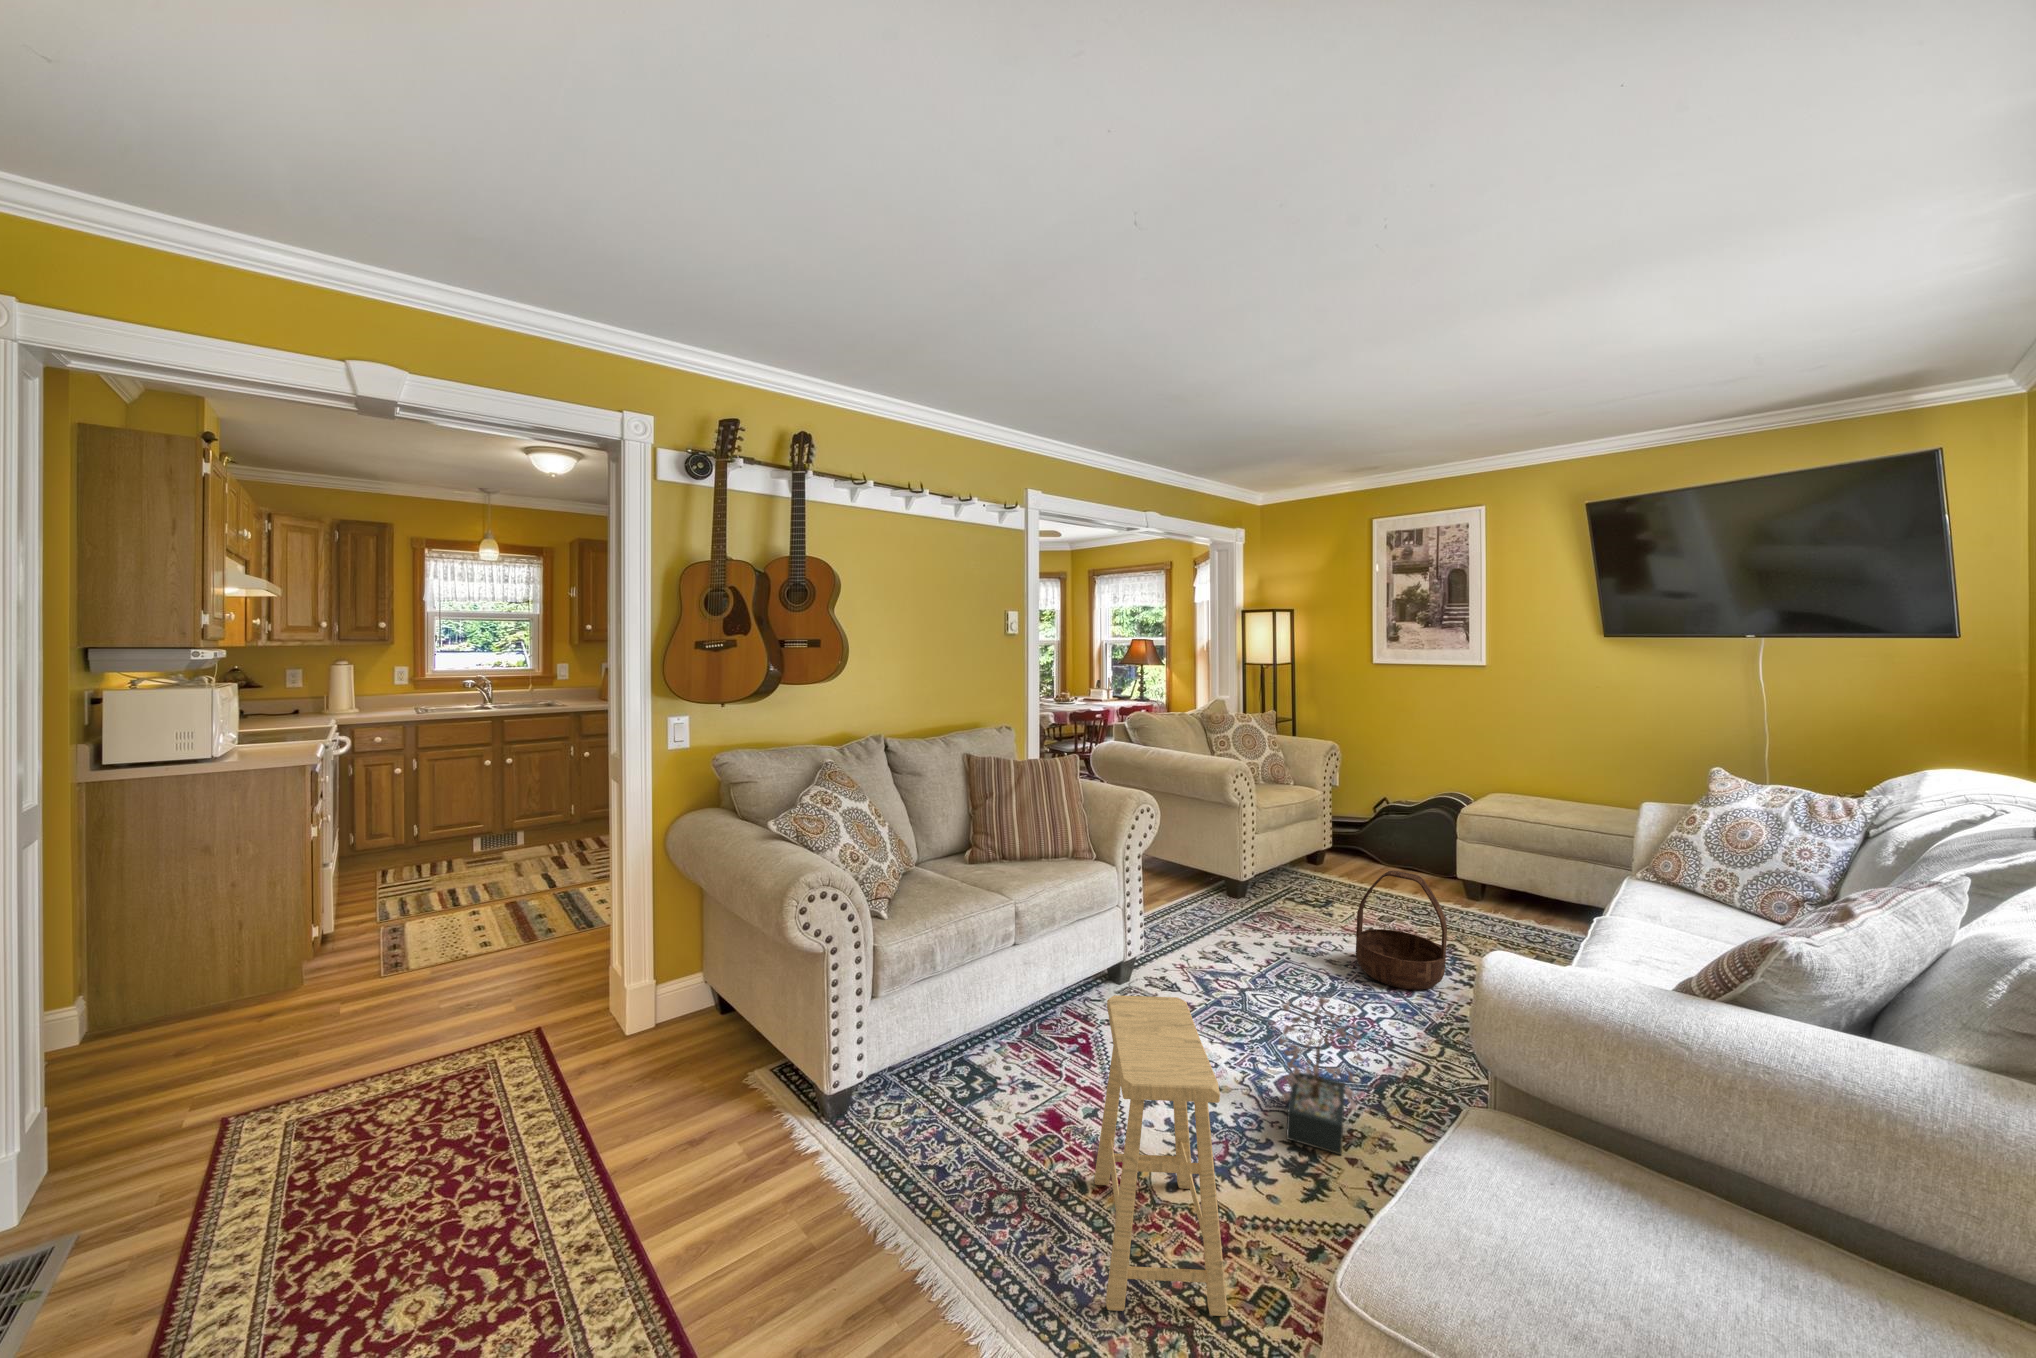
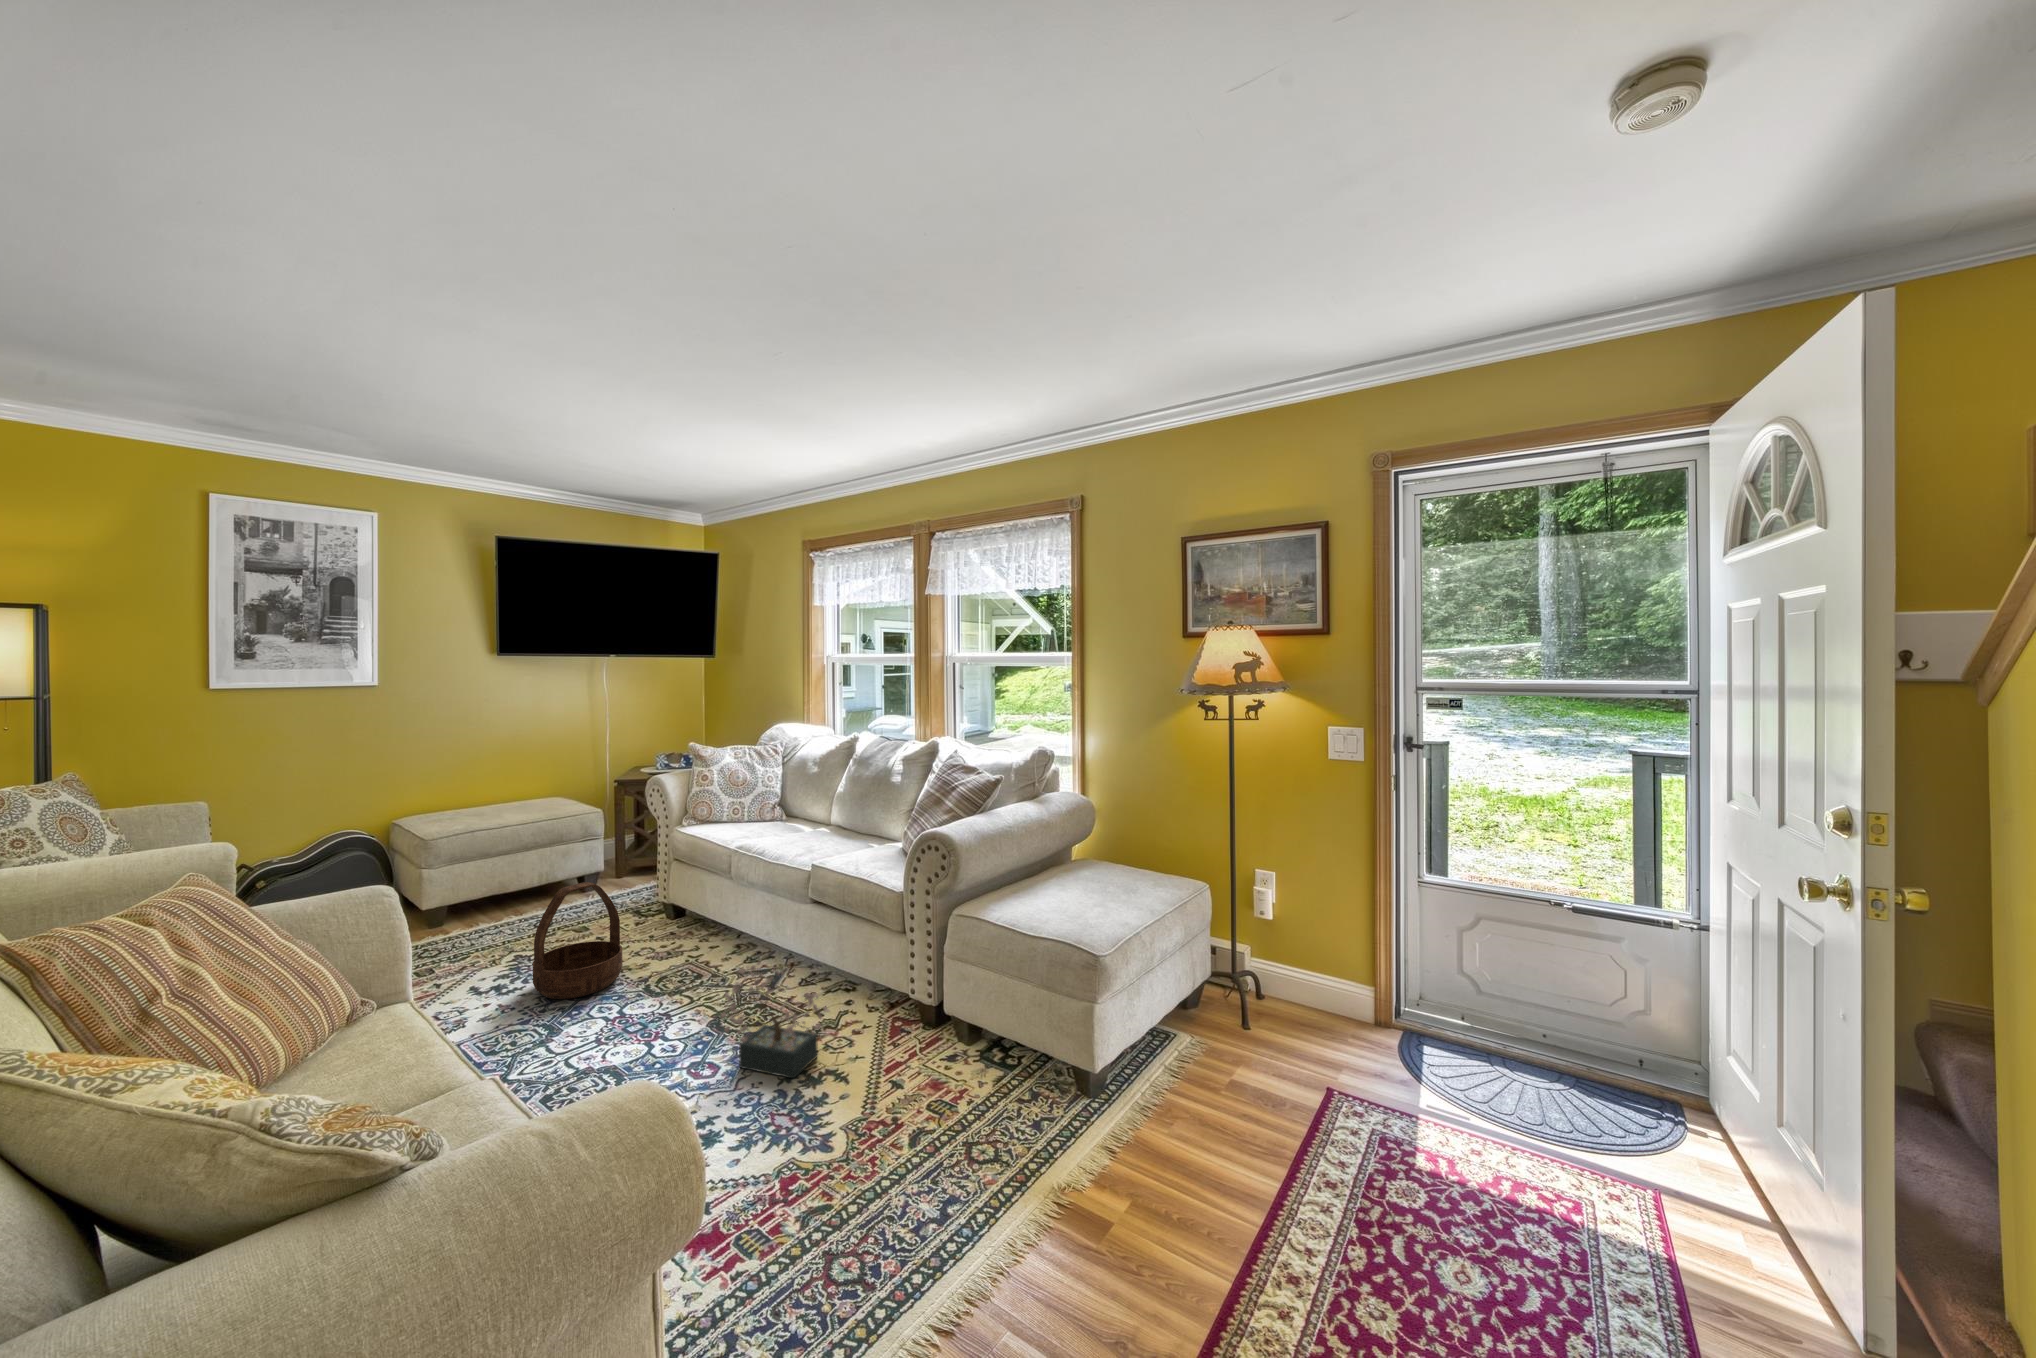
footstool: present [1094,995,1228,1316] -> none [822,969,967,1195]

